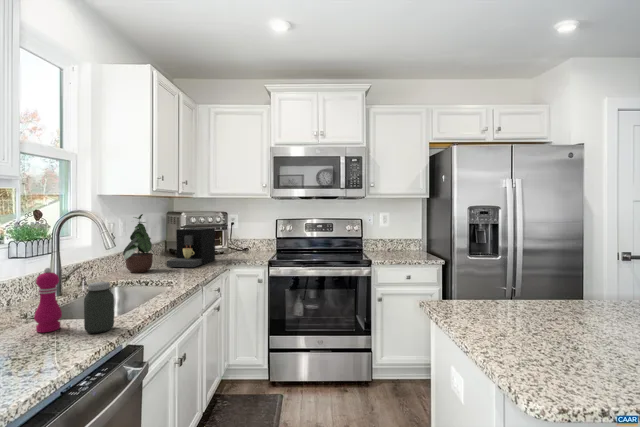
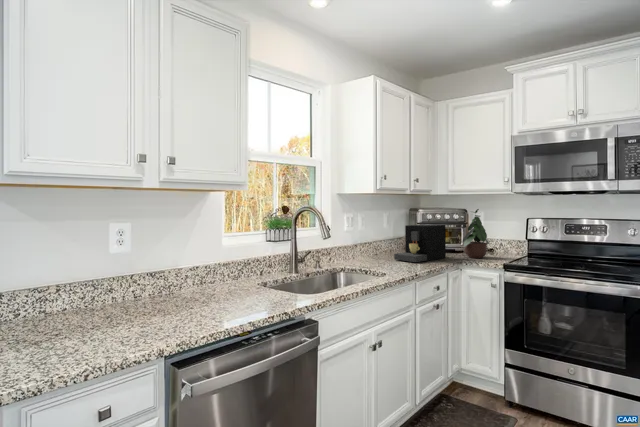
potted plant: present [123,214,155,273] -> present [462,209,489,258]
pepper mill: present [34,268,62,332] -> none [255,248,272,296]
jar: present [84,282,114,333] -> none [277,263,298,303]

